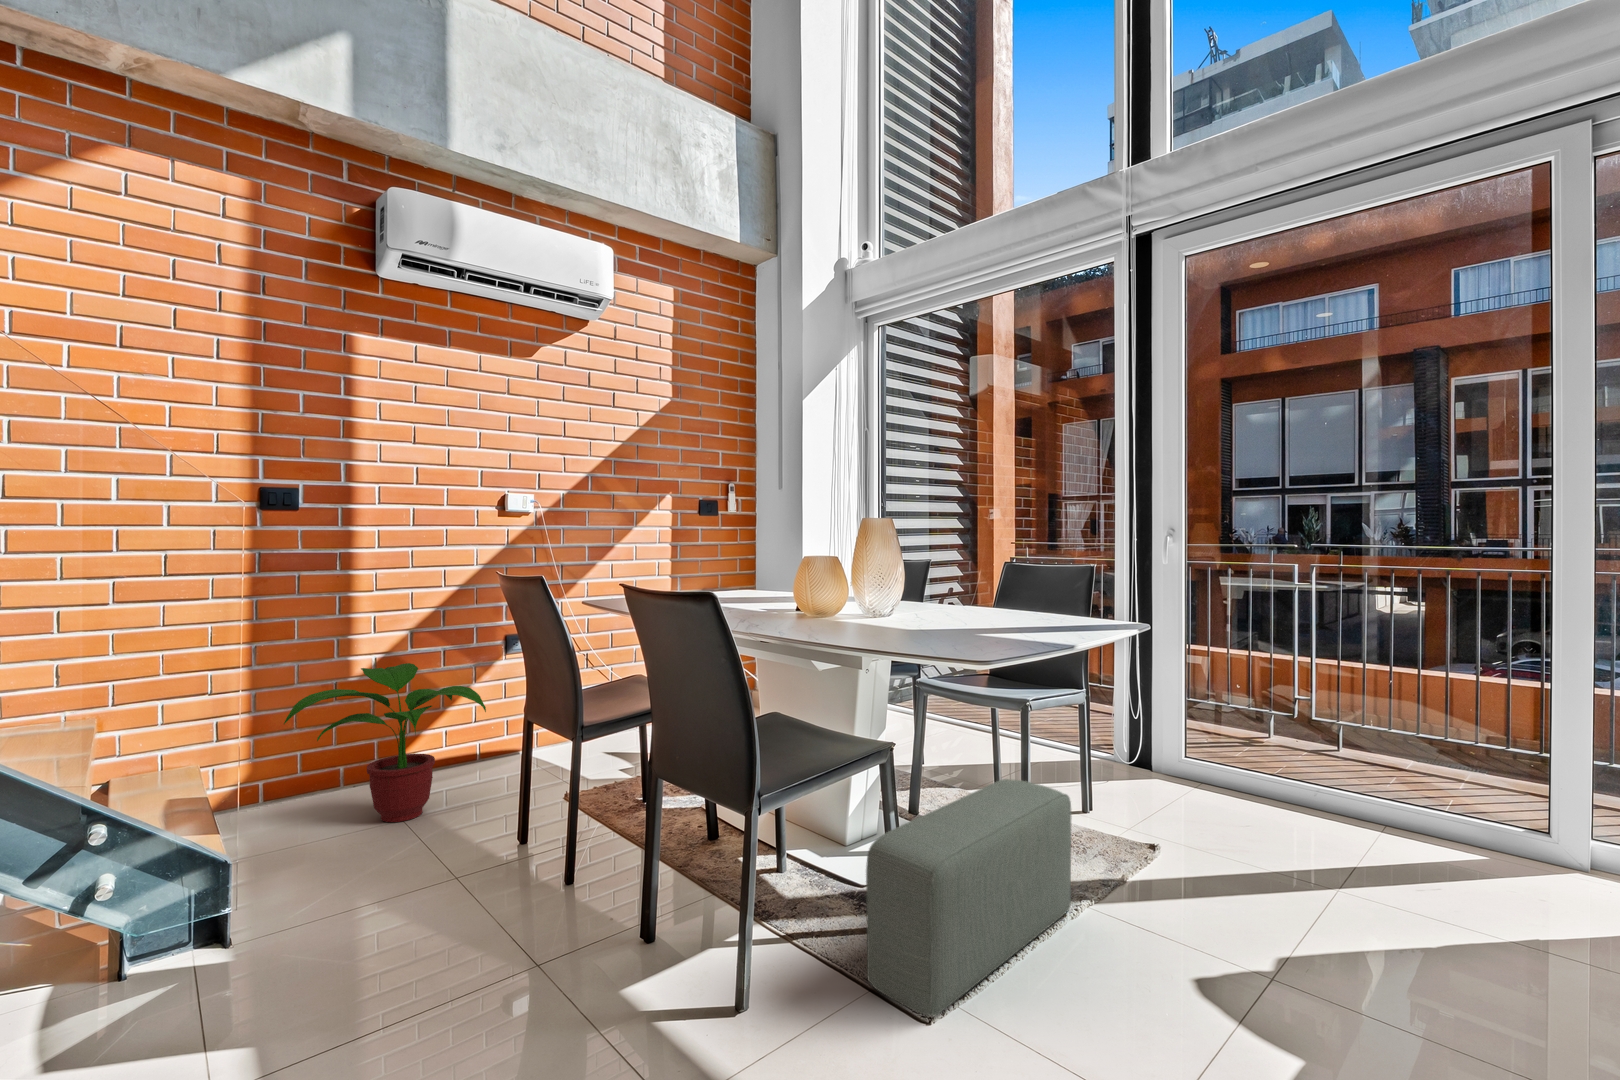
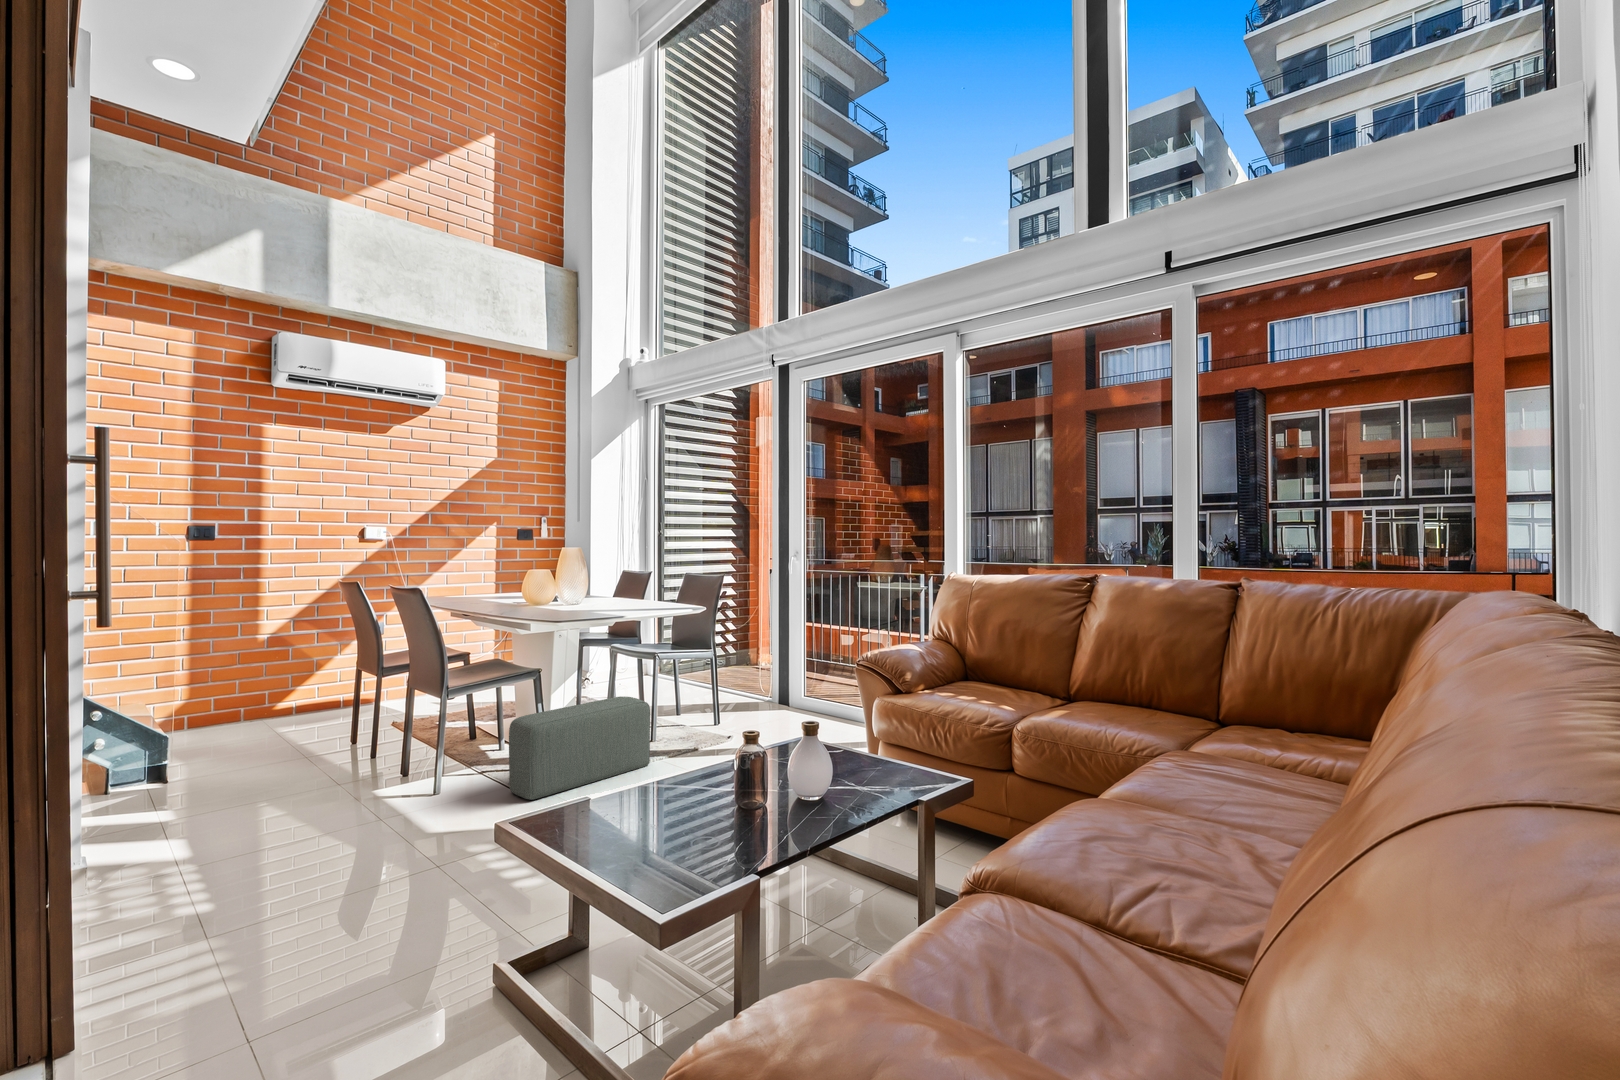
potted plant: present [284,663,486,822] -> none [201,639,338,737]

